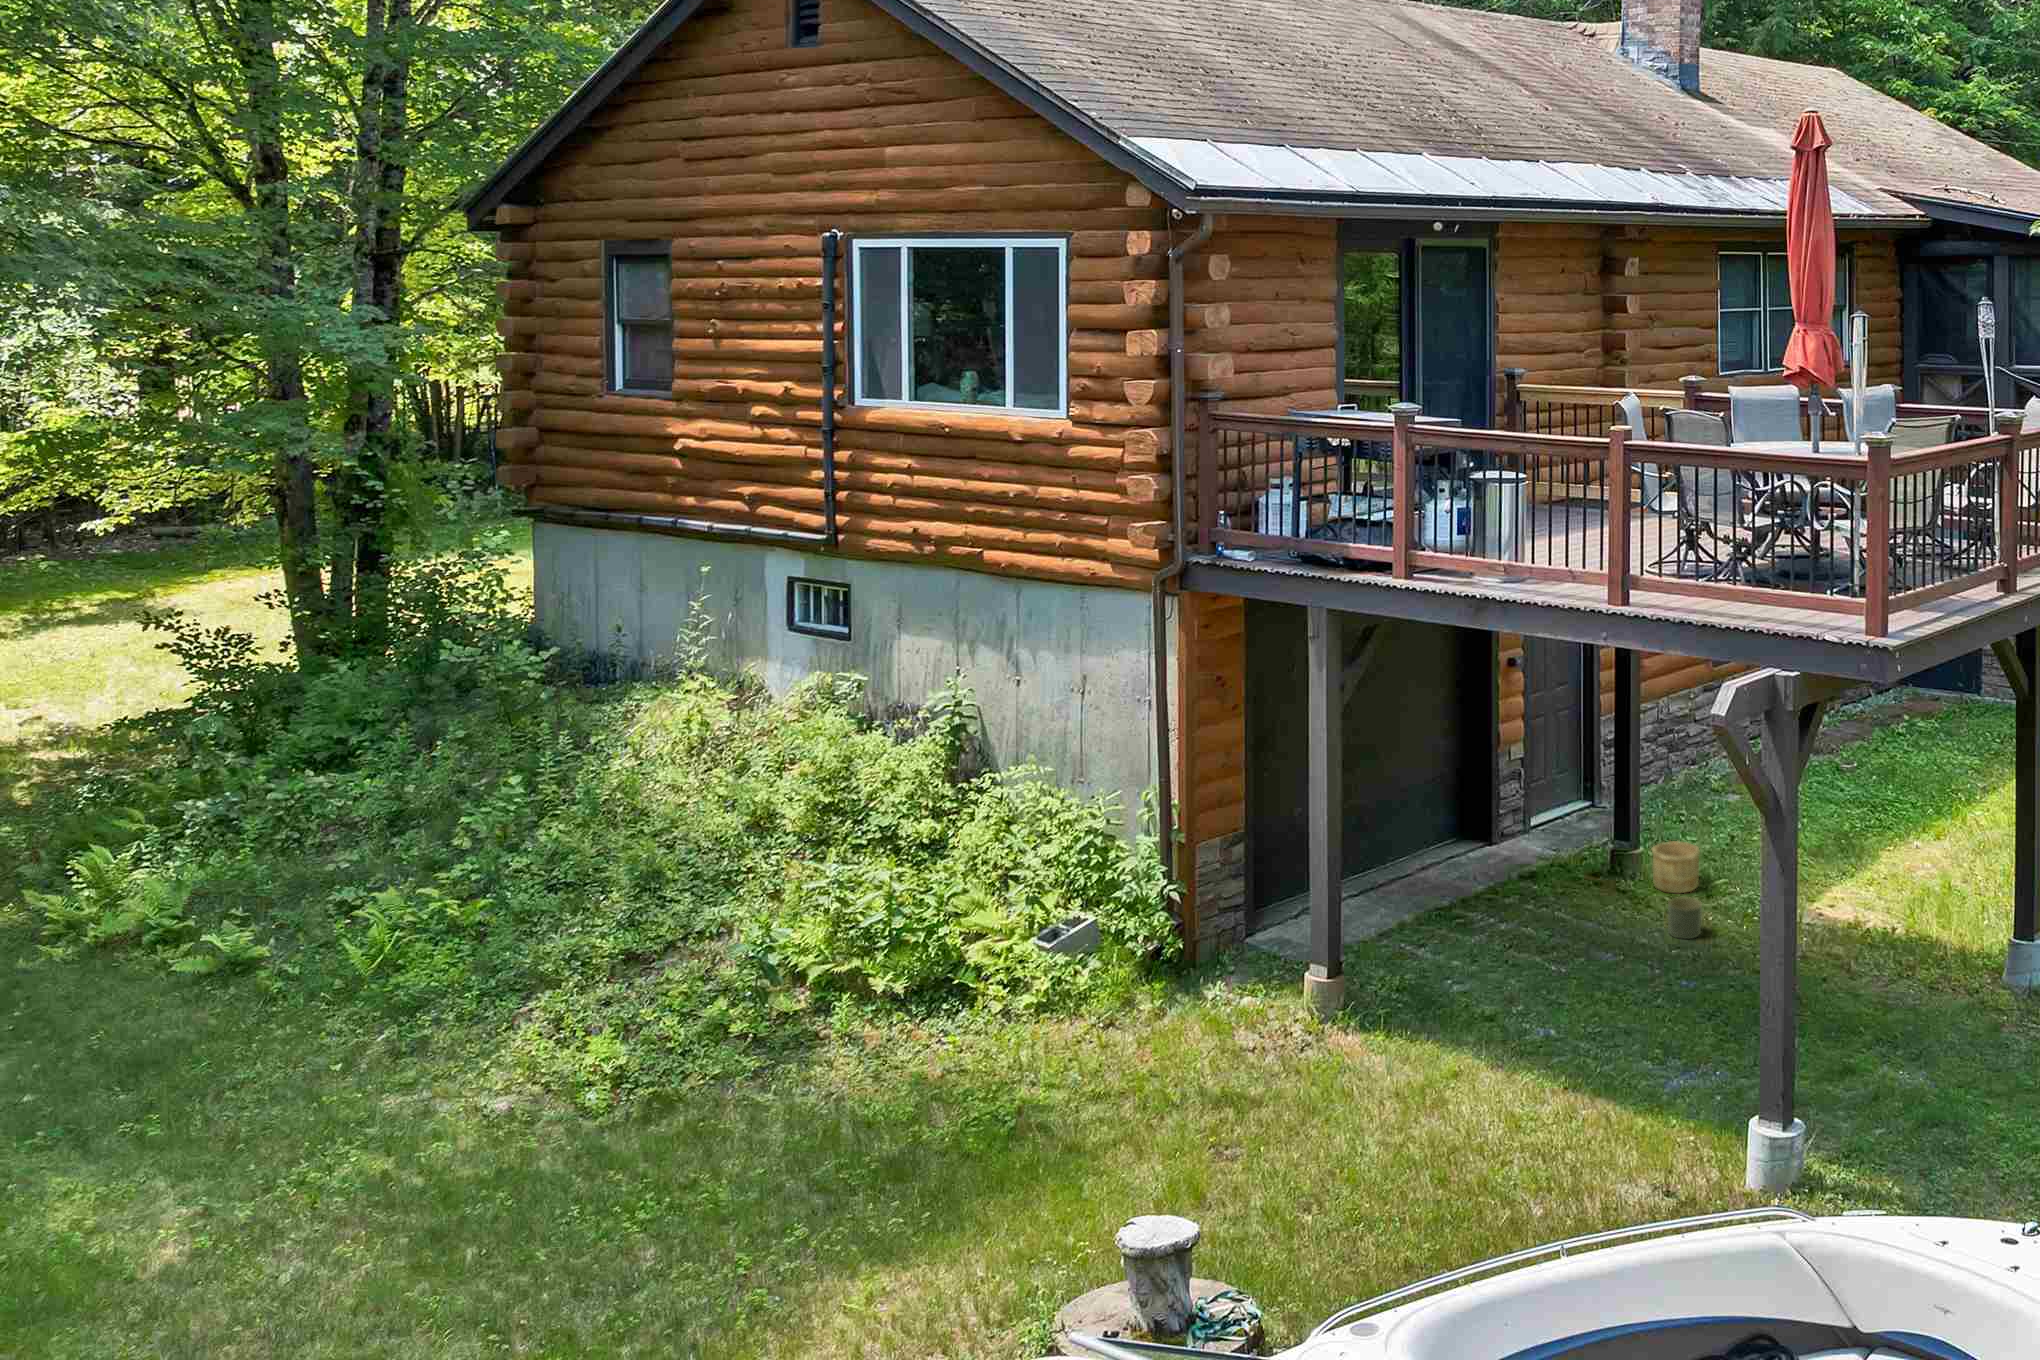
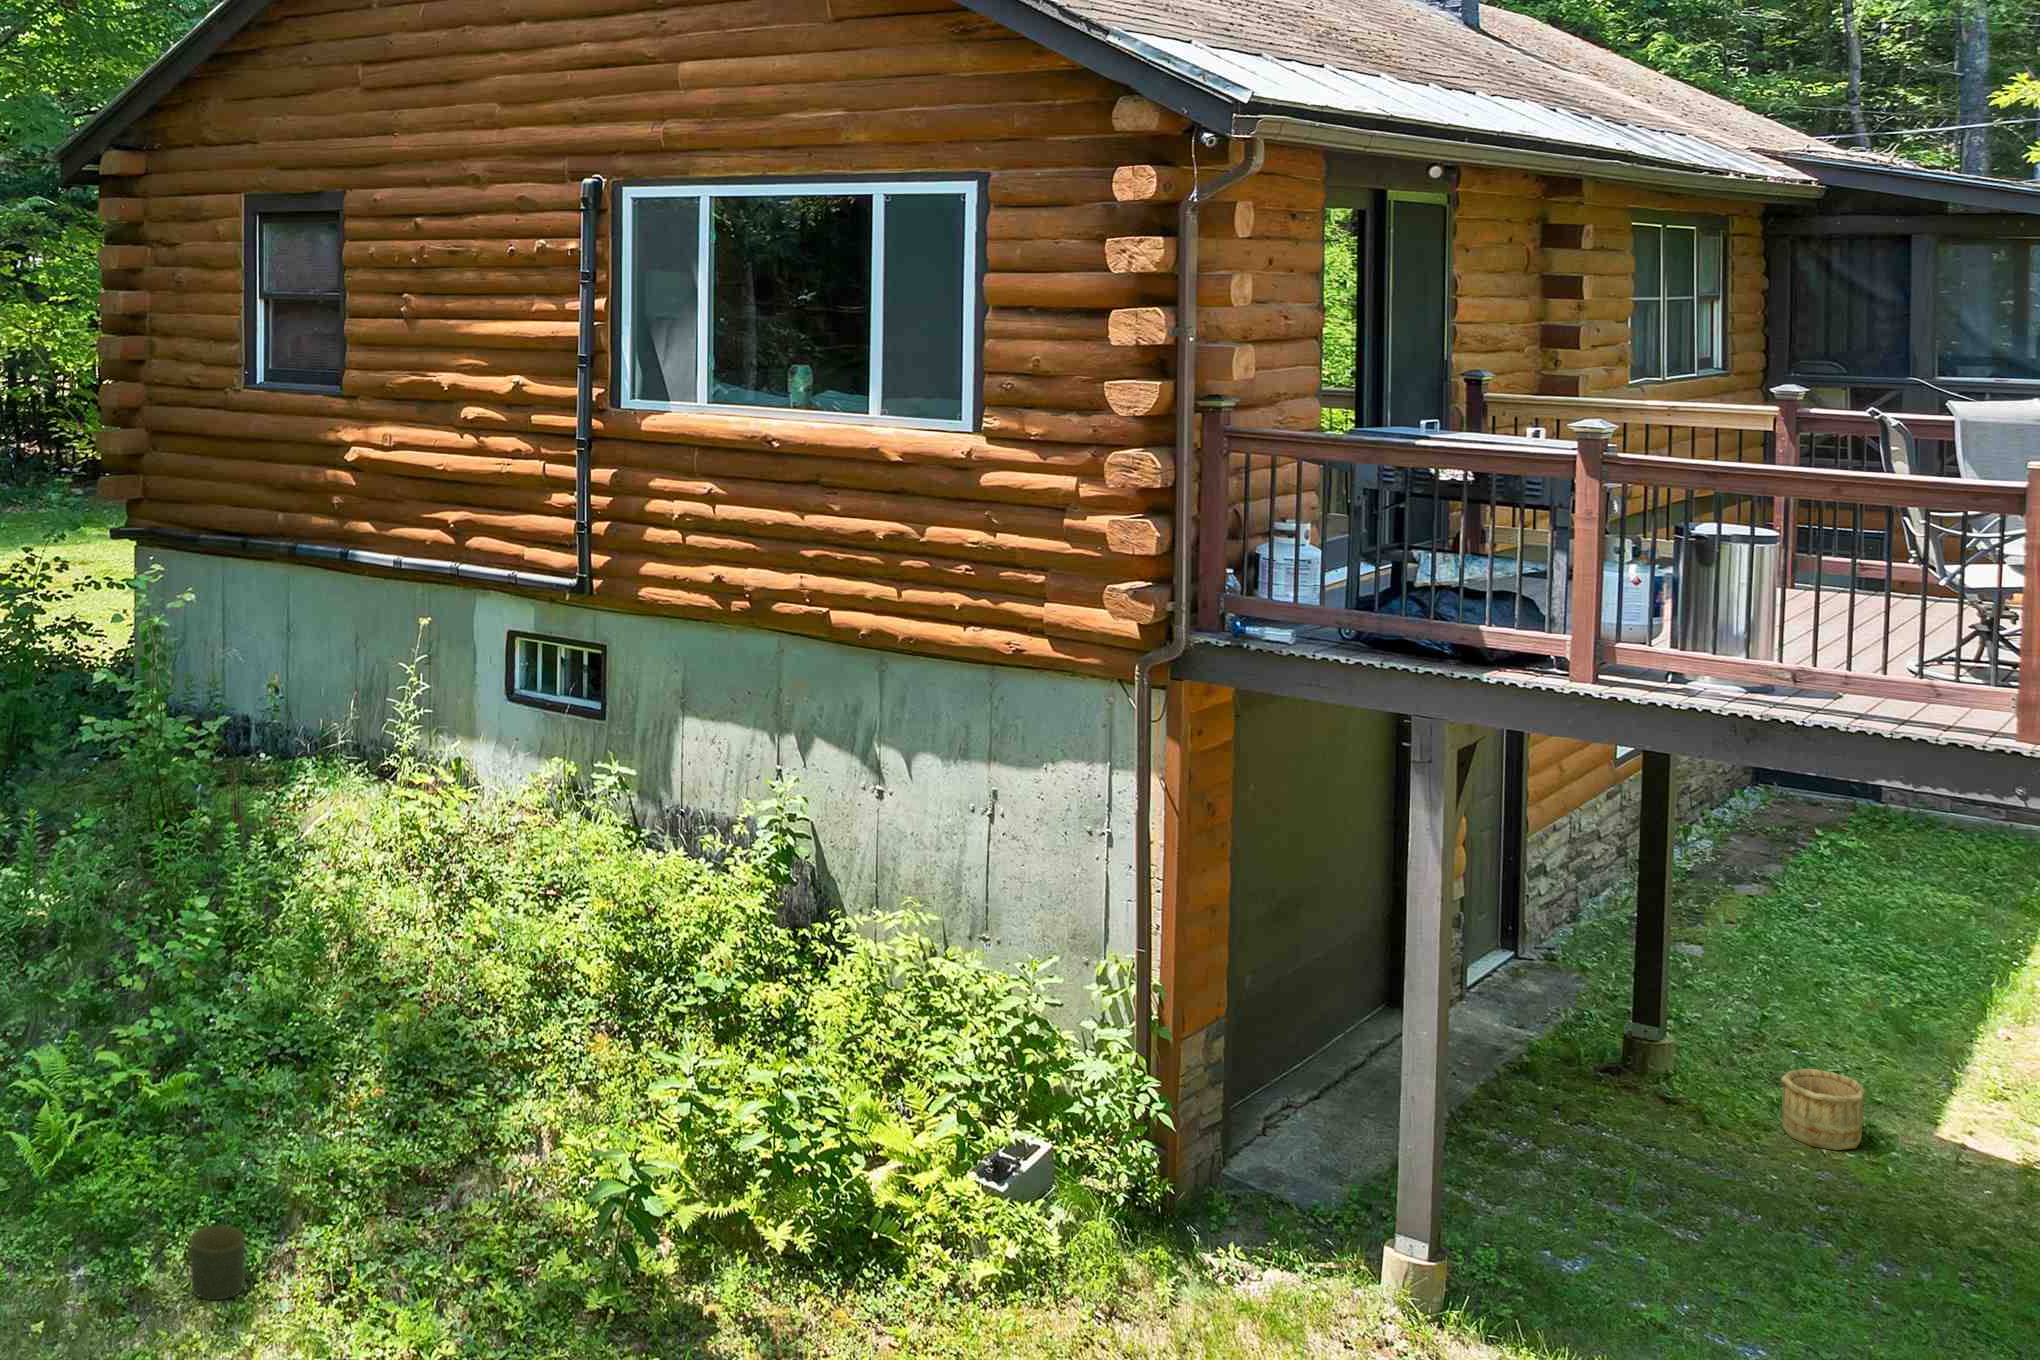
planter: present [1668,897,1702,939] -> present [189,1226,245,1300]

